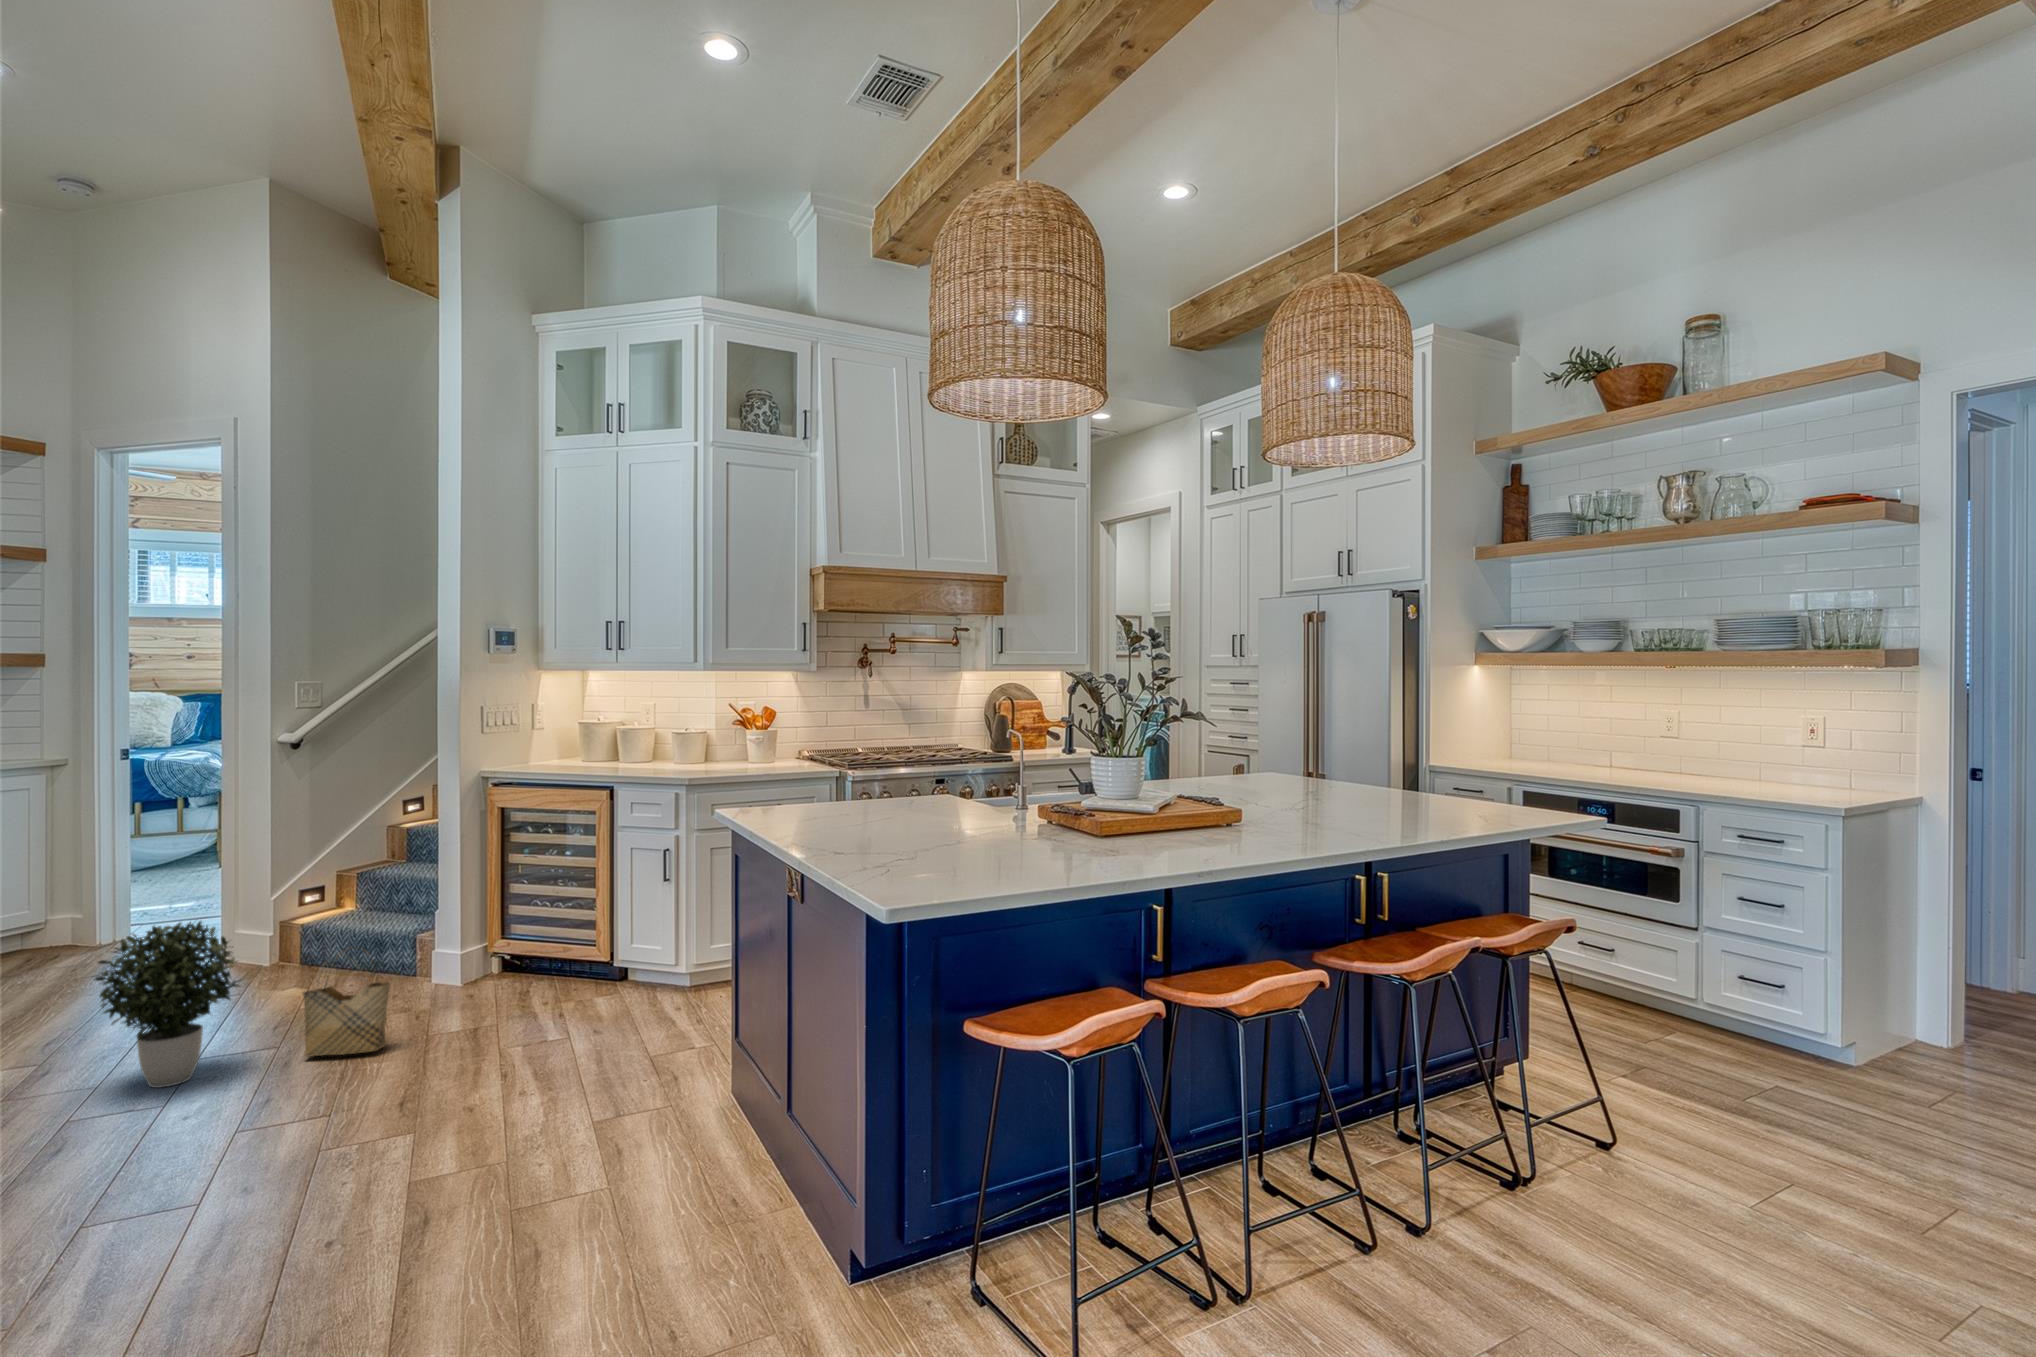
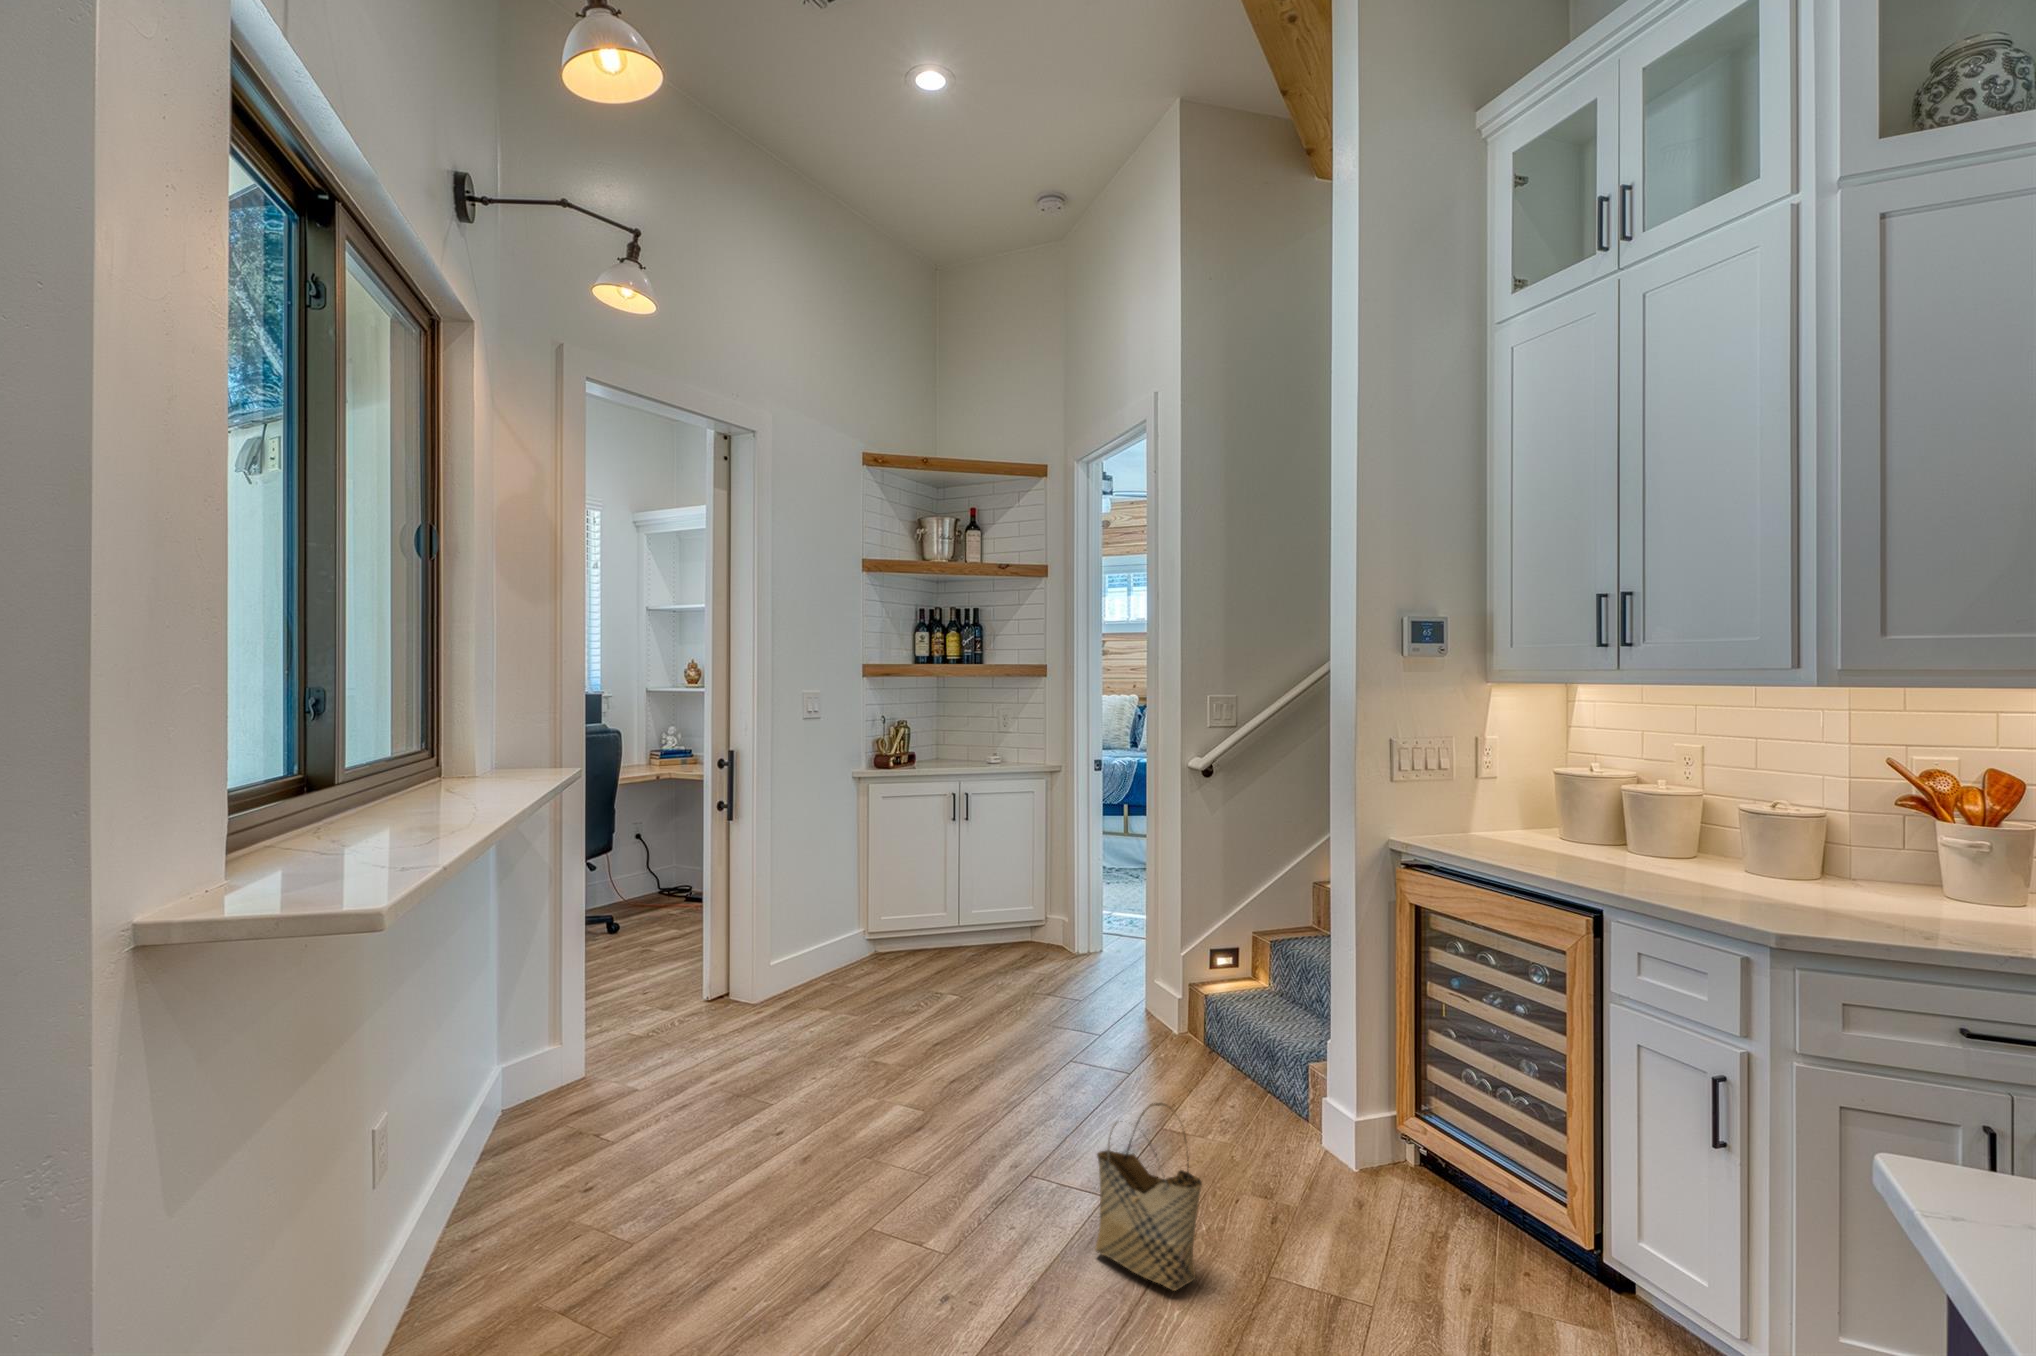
potted plant: present [96,921,240,1088] -> none [898,1011,1035,1229]

